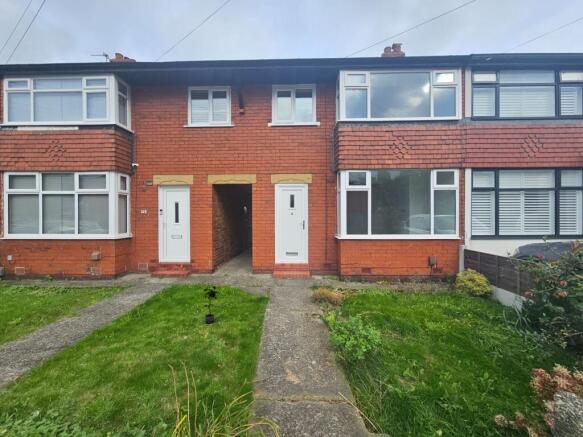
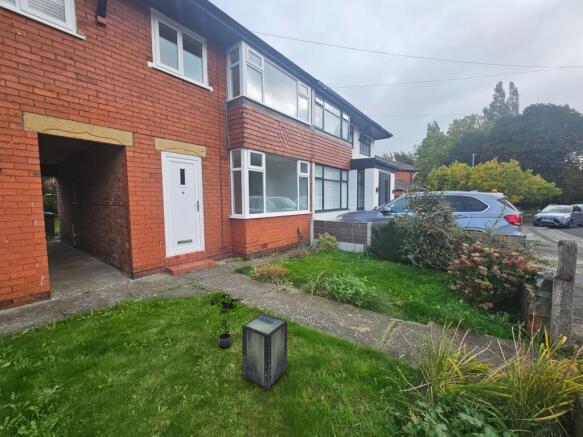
storage box: none [176,303,206,349] -> present [242,313,287,390]

